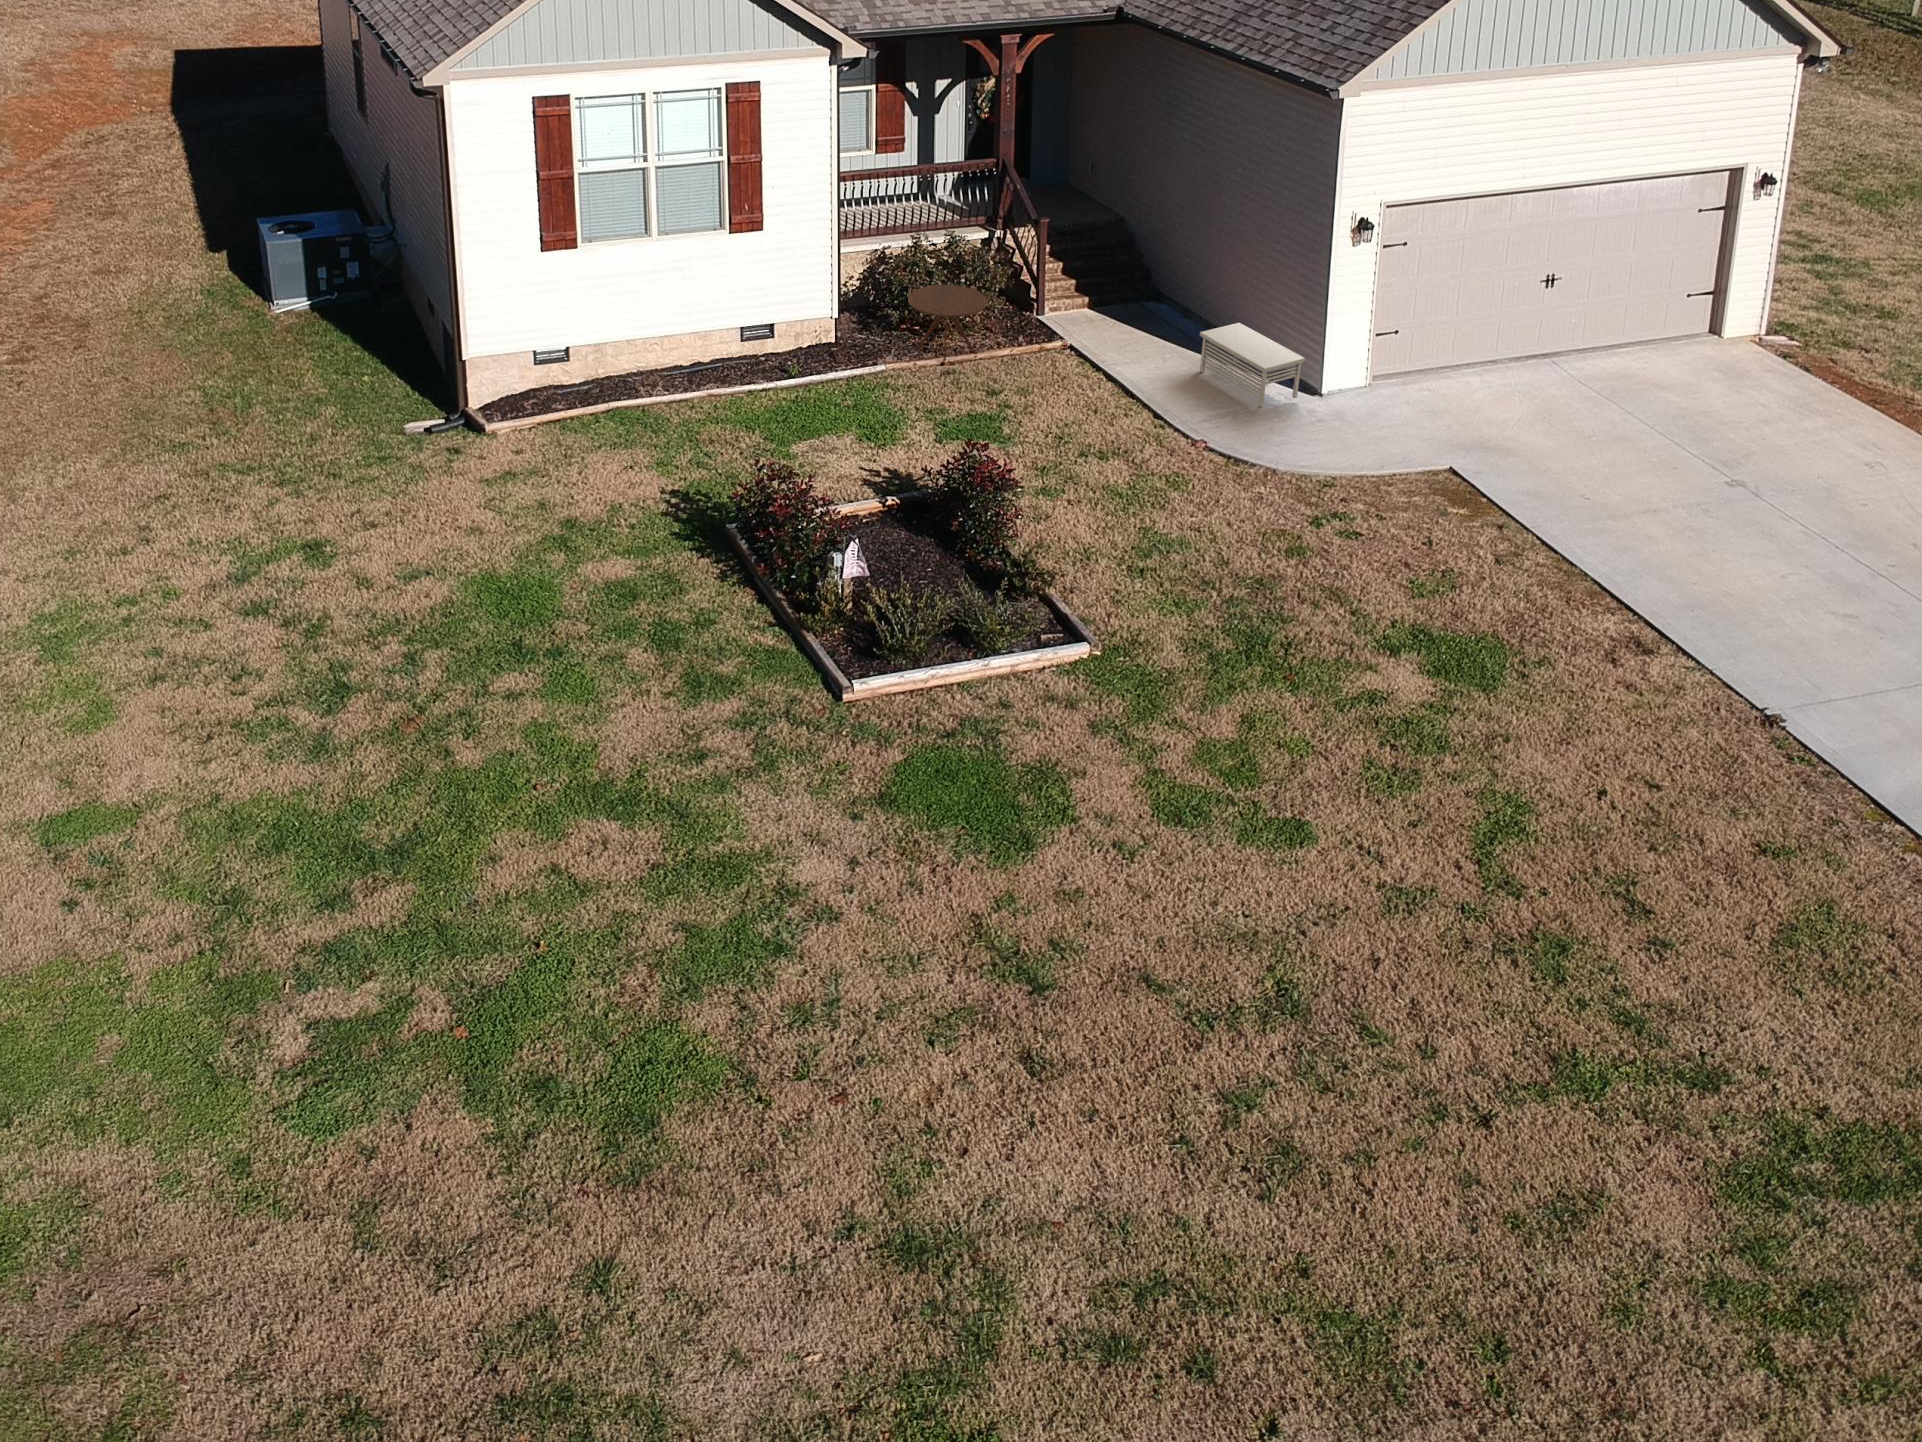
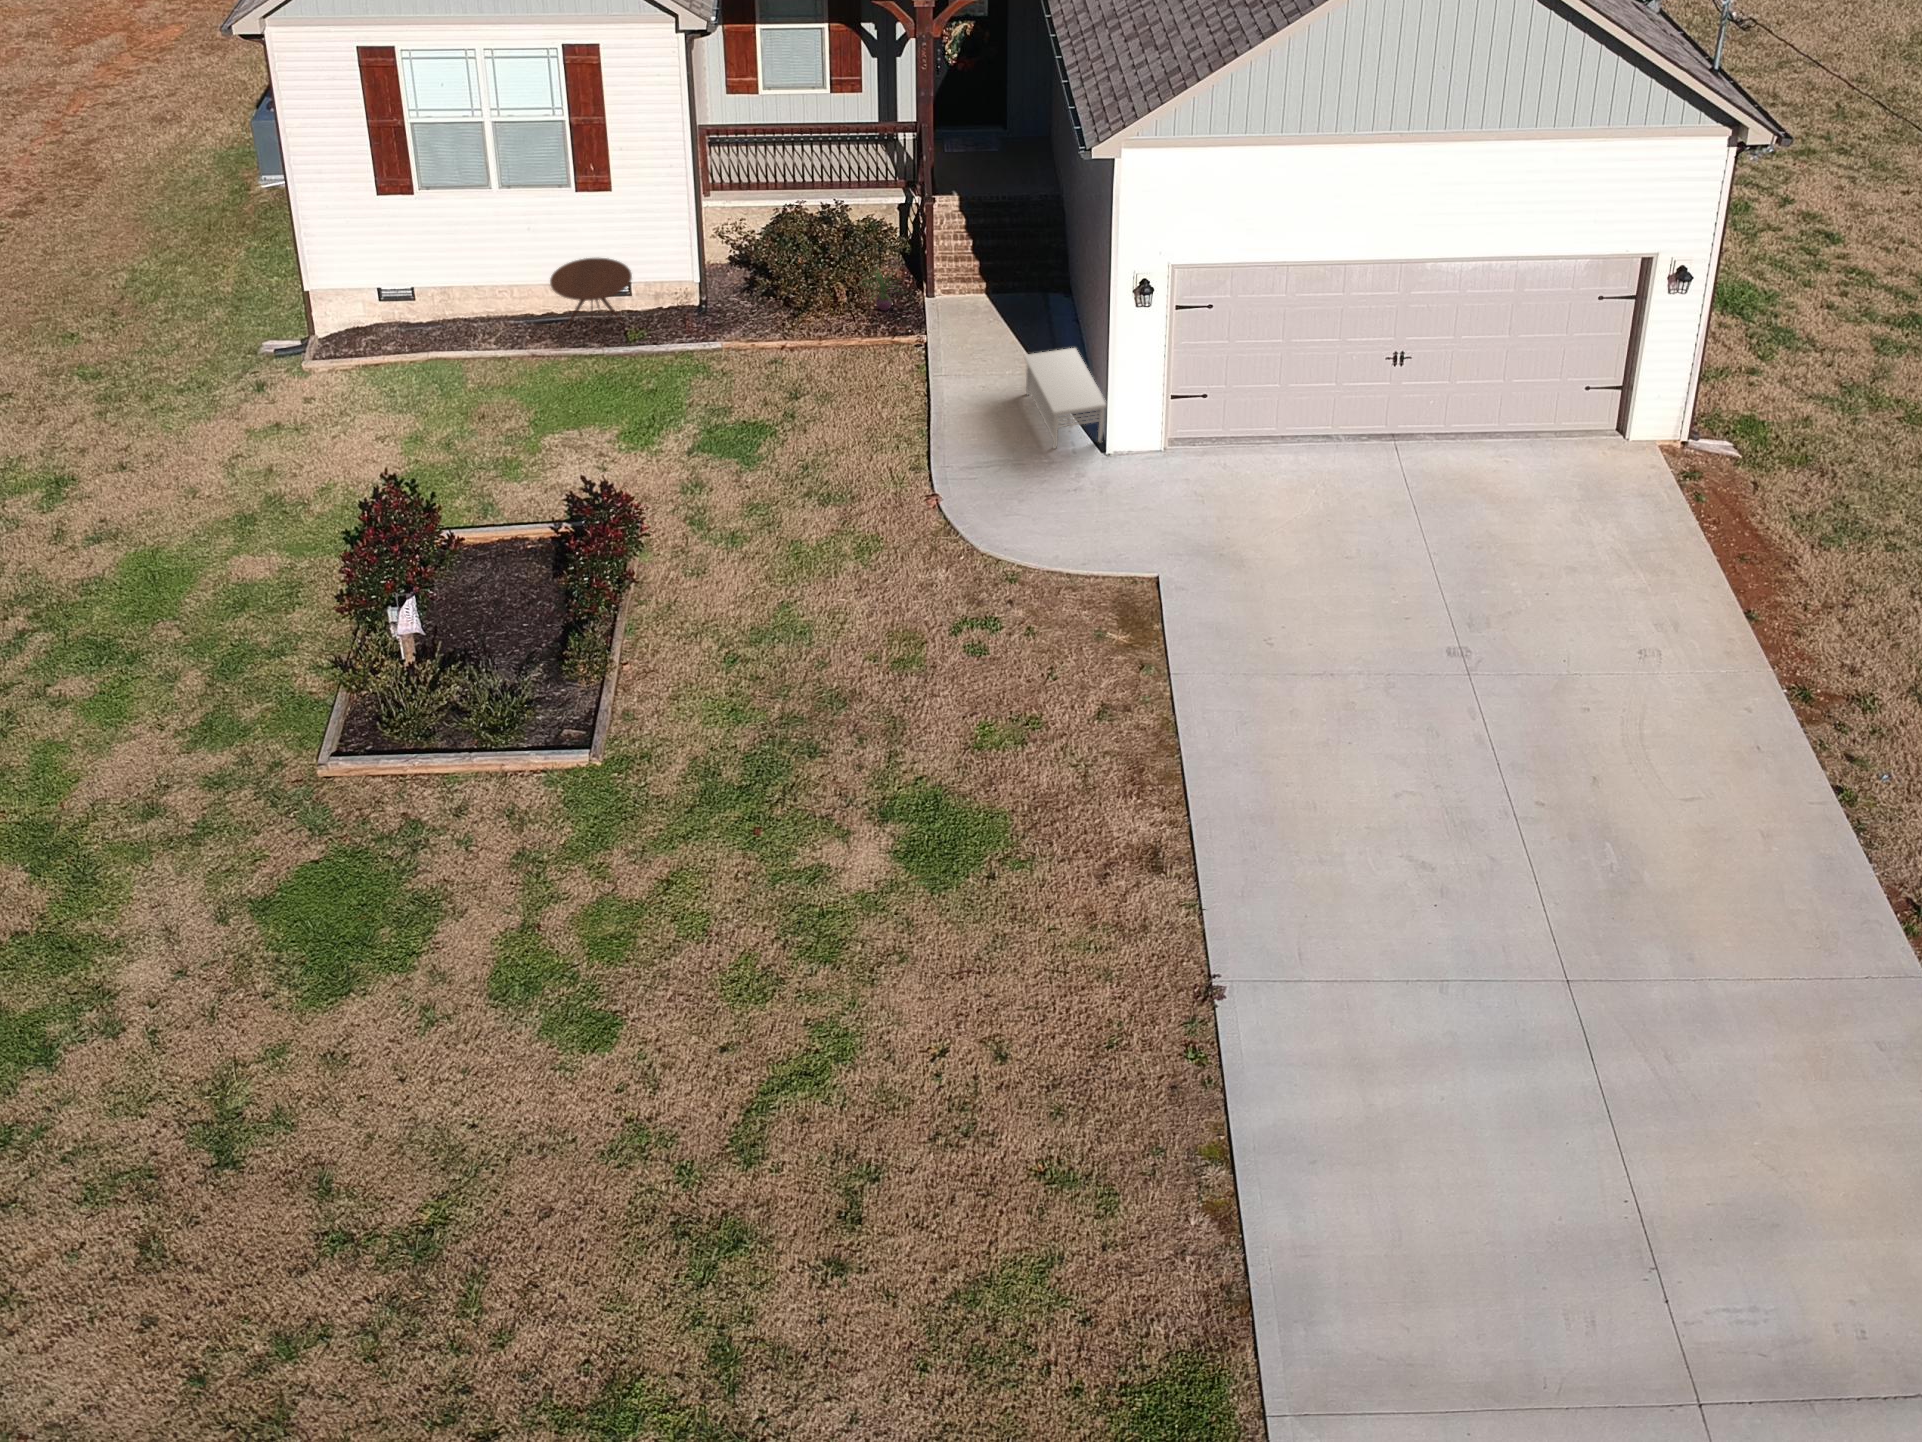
decorative plant: none [990,284,1040,327] -> present [870,268,896,311]
round table: present [908,285,987,360] -> present [550,258,632,337]

